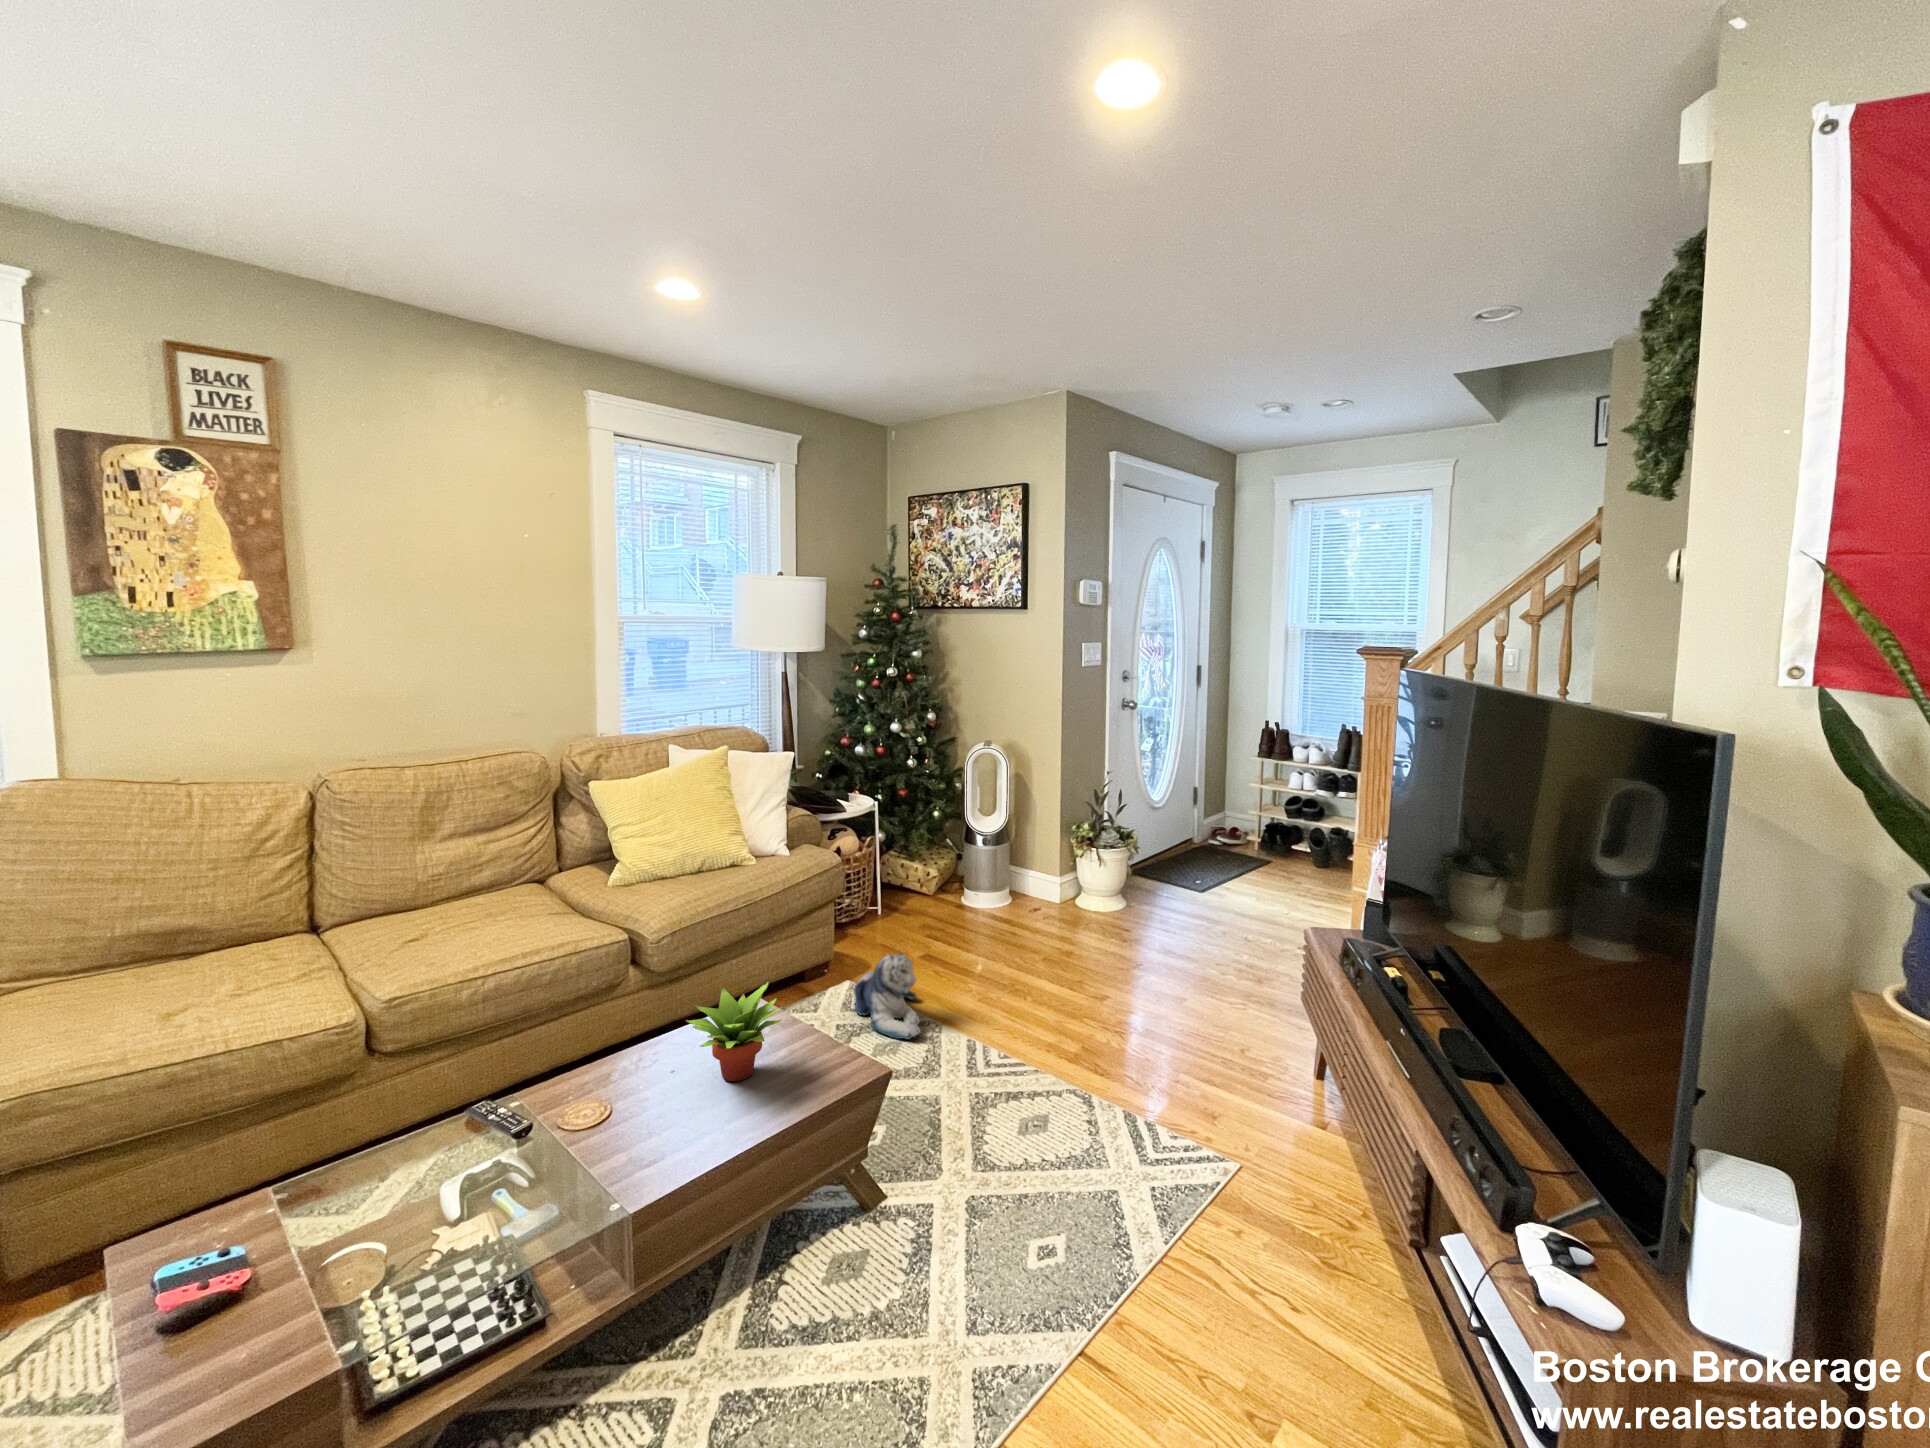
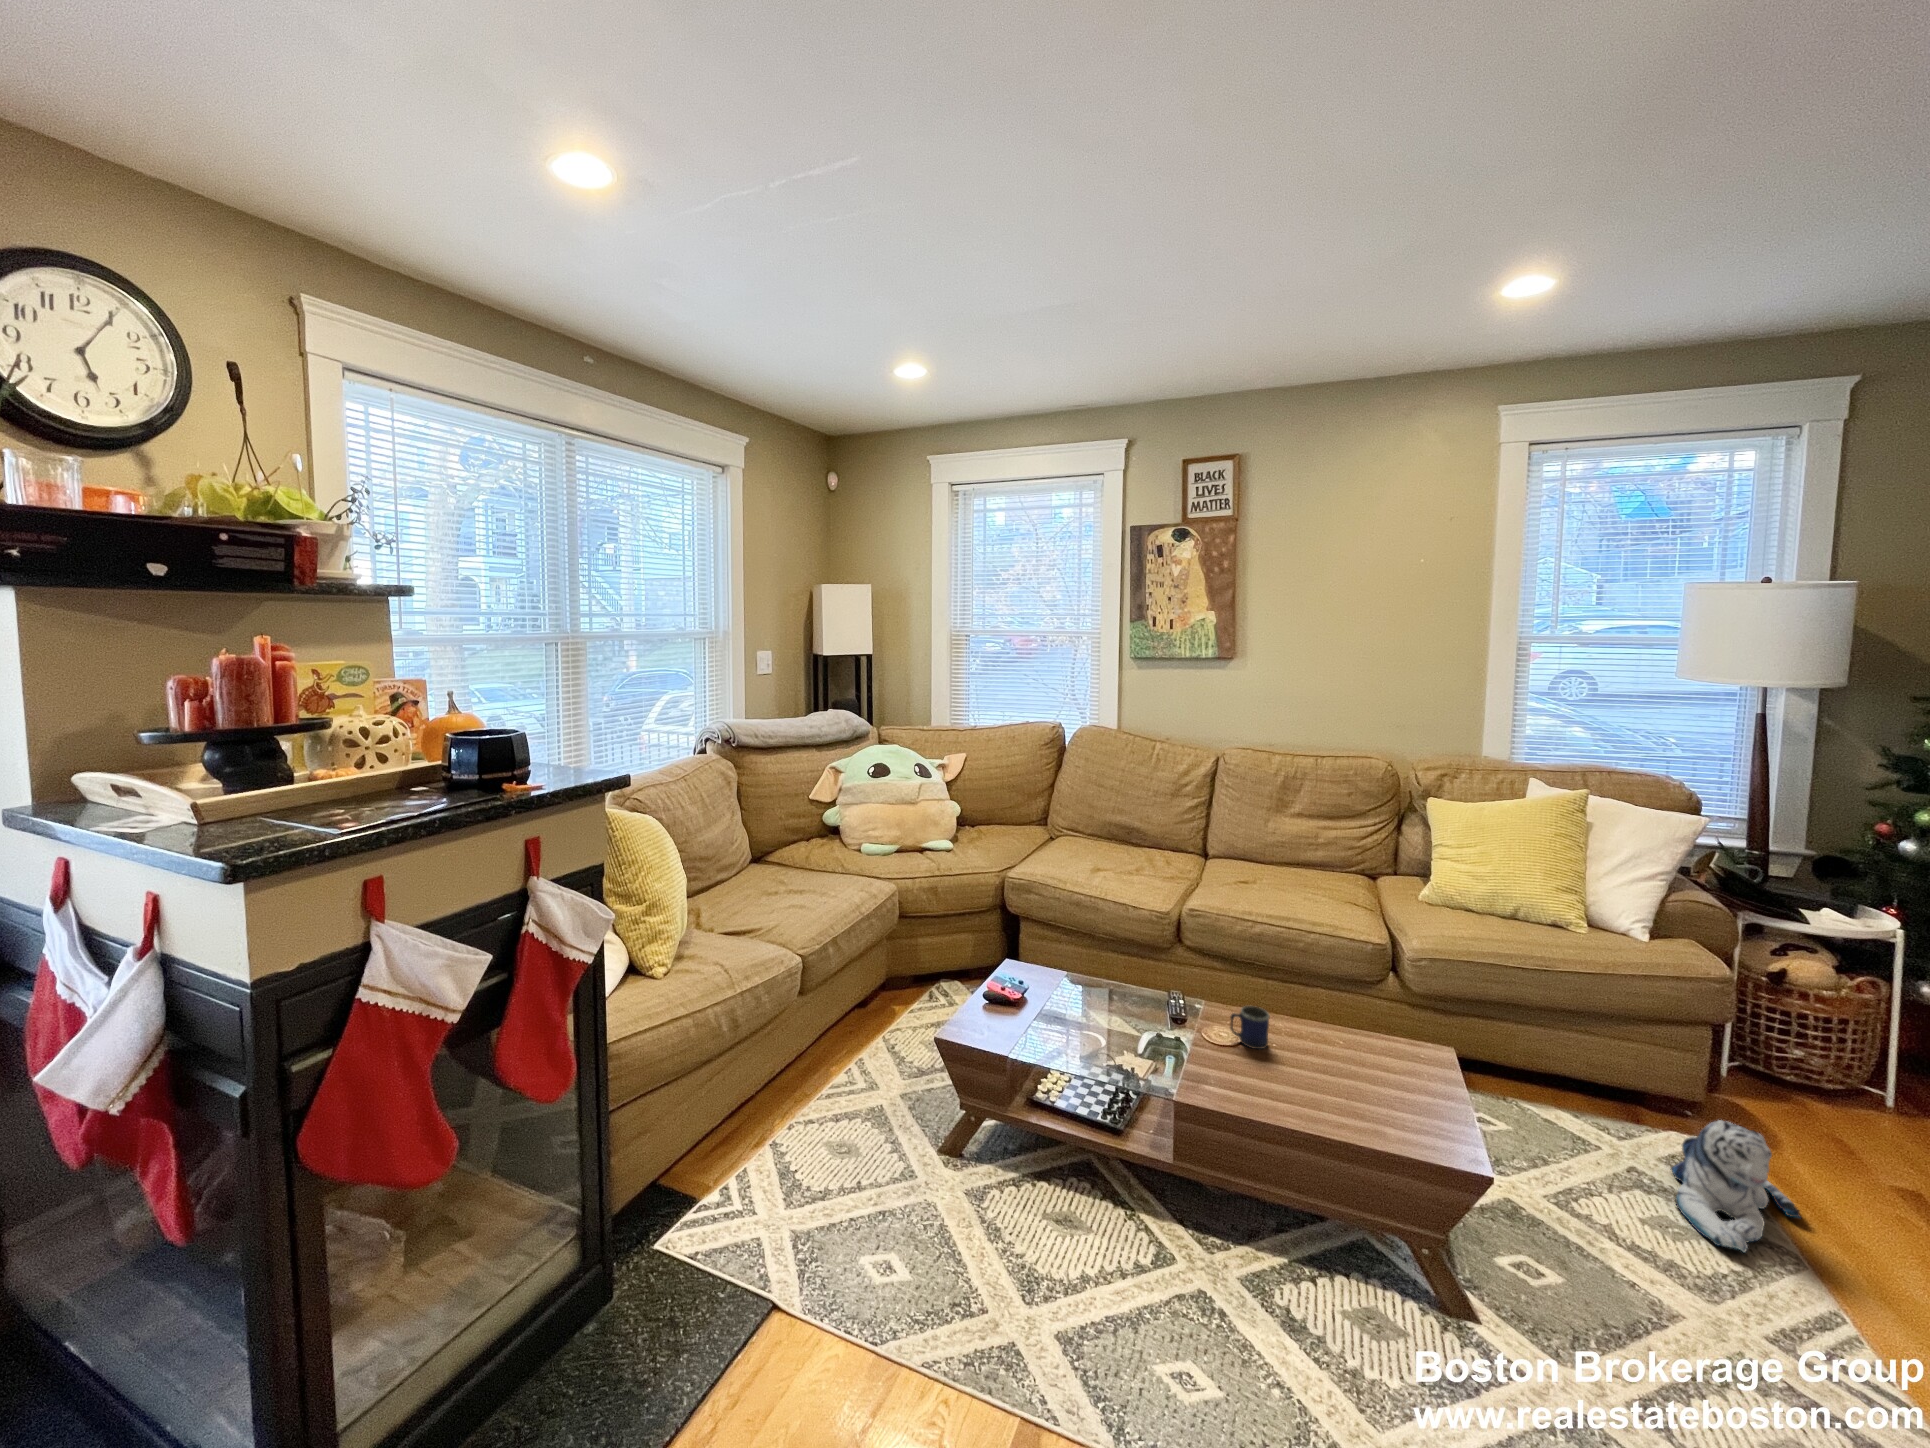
succulent plant: present [686,982,782,1081] -> none [1286,993,1390,1086]
mug: none [603,1052,648,1106] -> present [1231,1006,1270,1049]

